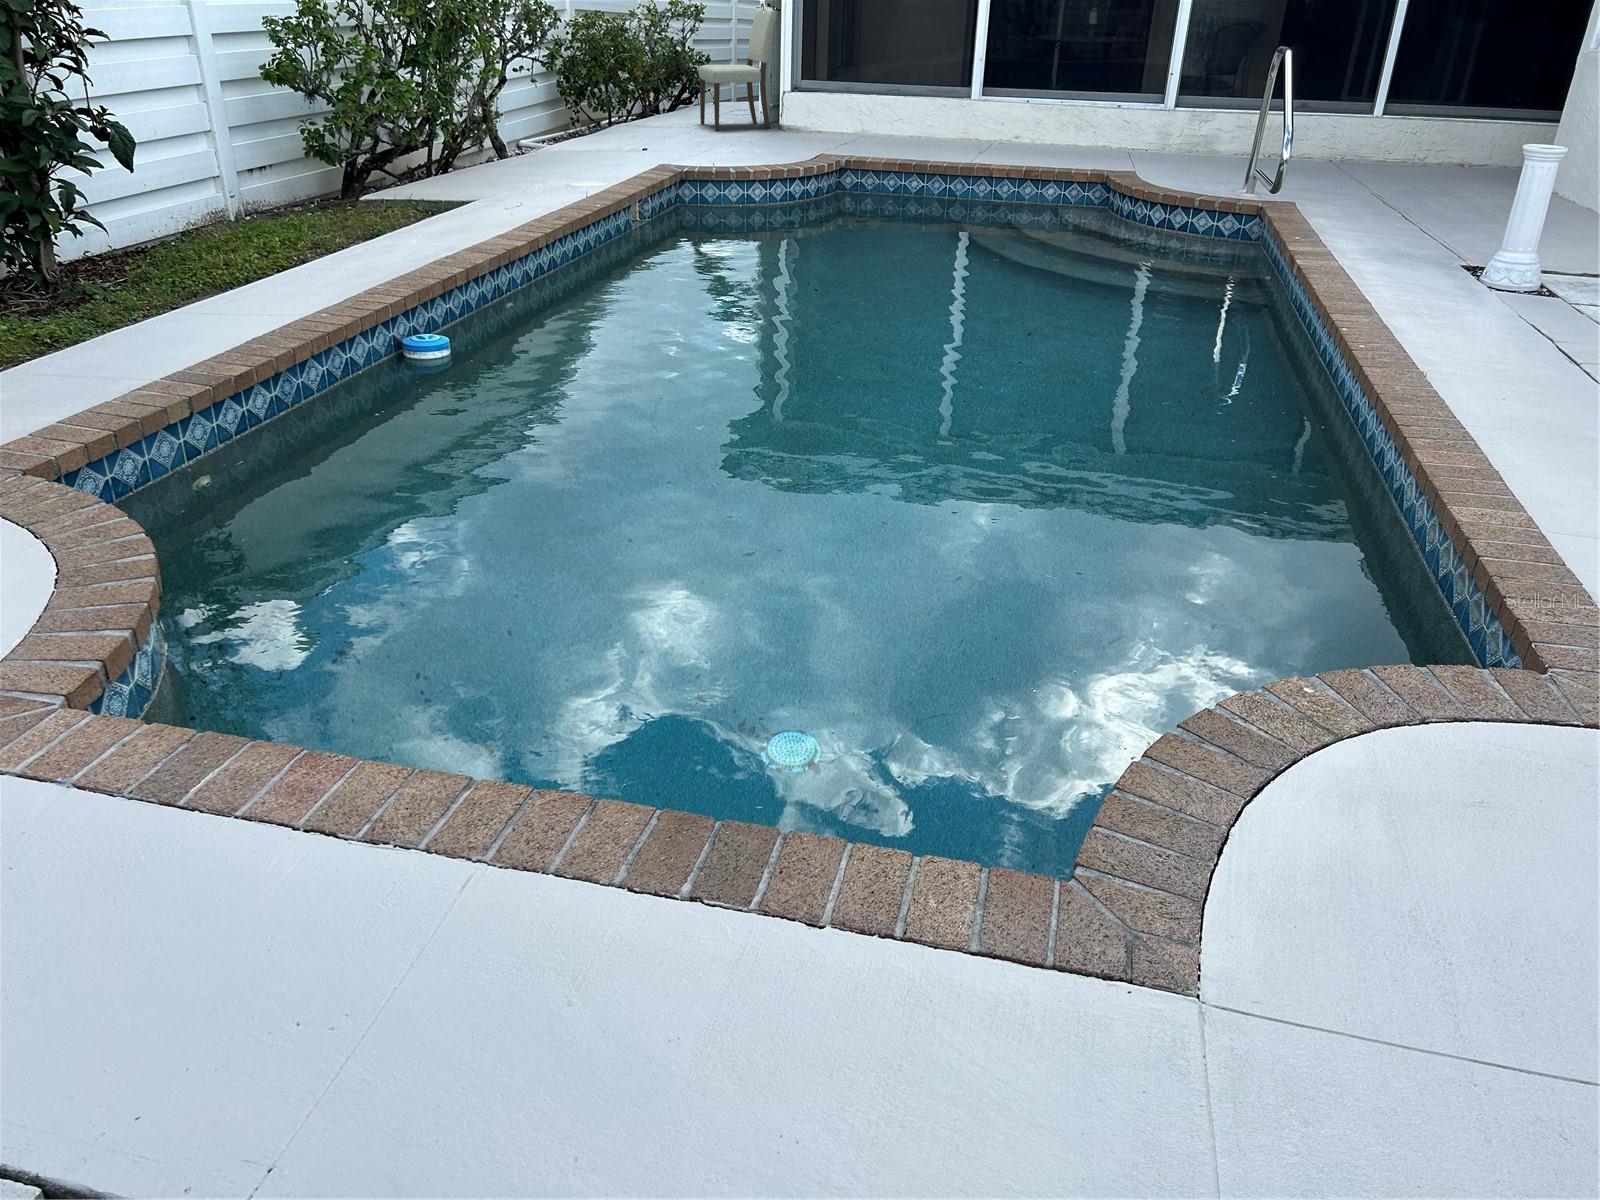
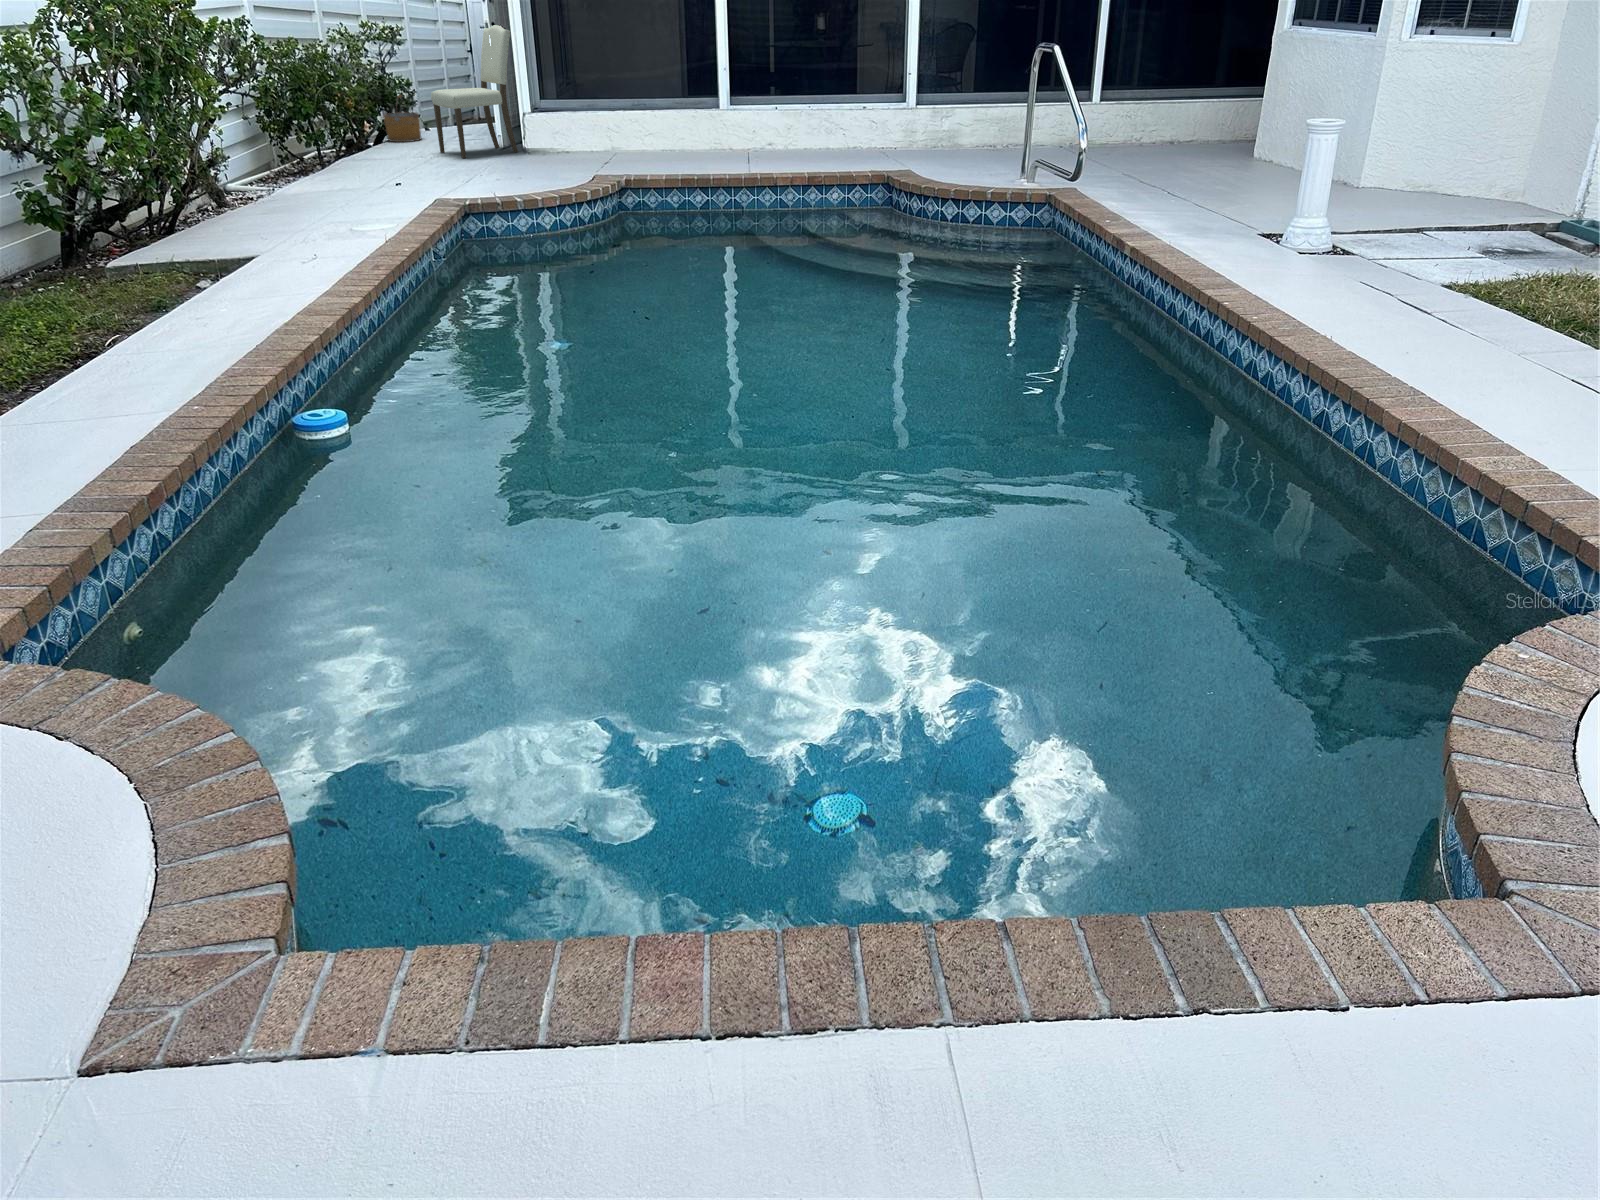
bucket: none [662,68,695,113] -> present [383,95,421,142]

